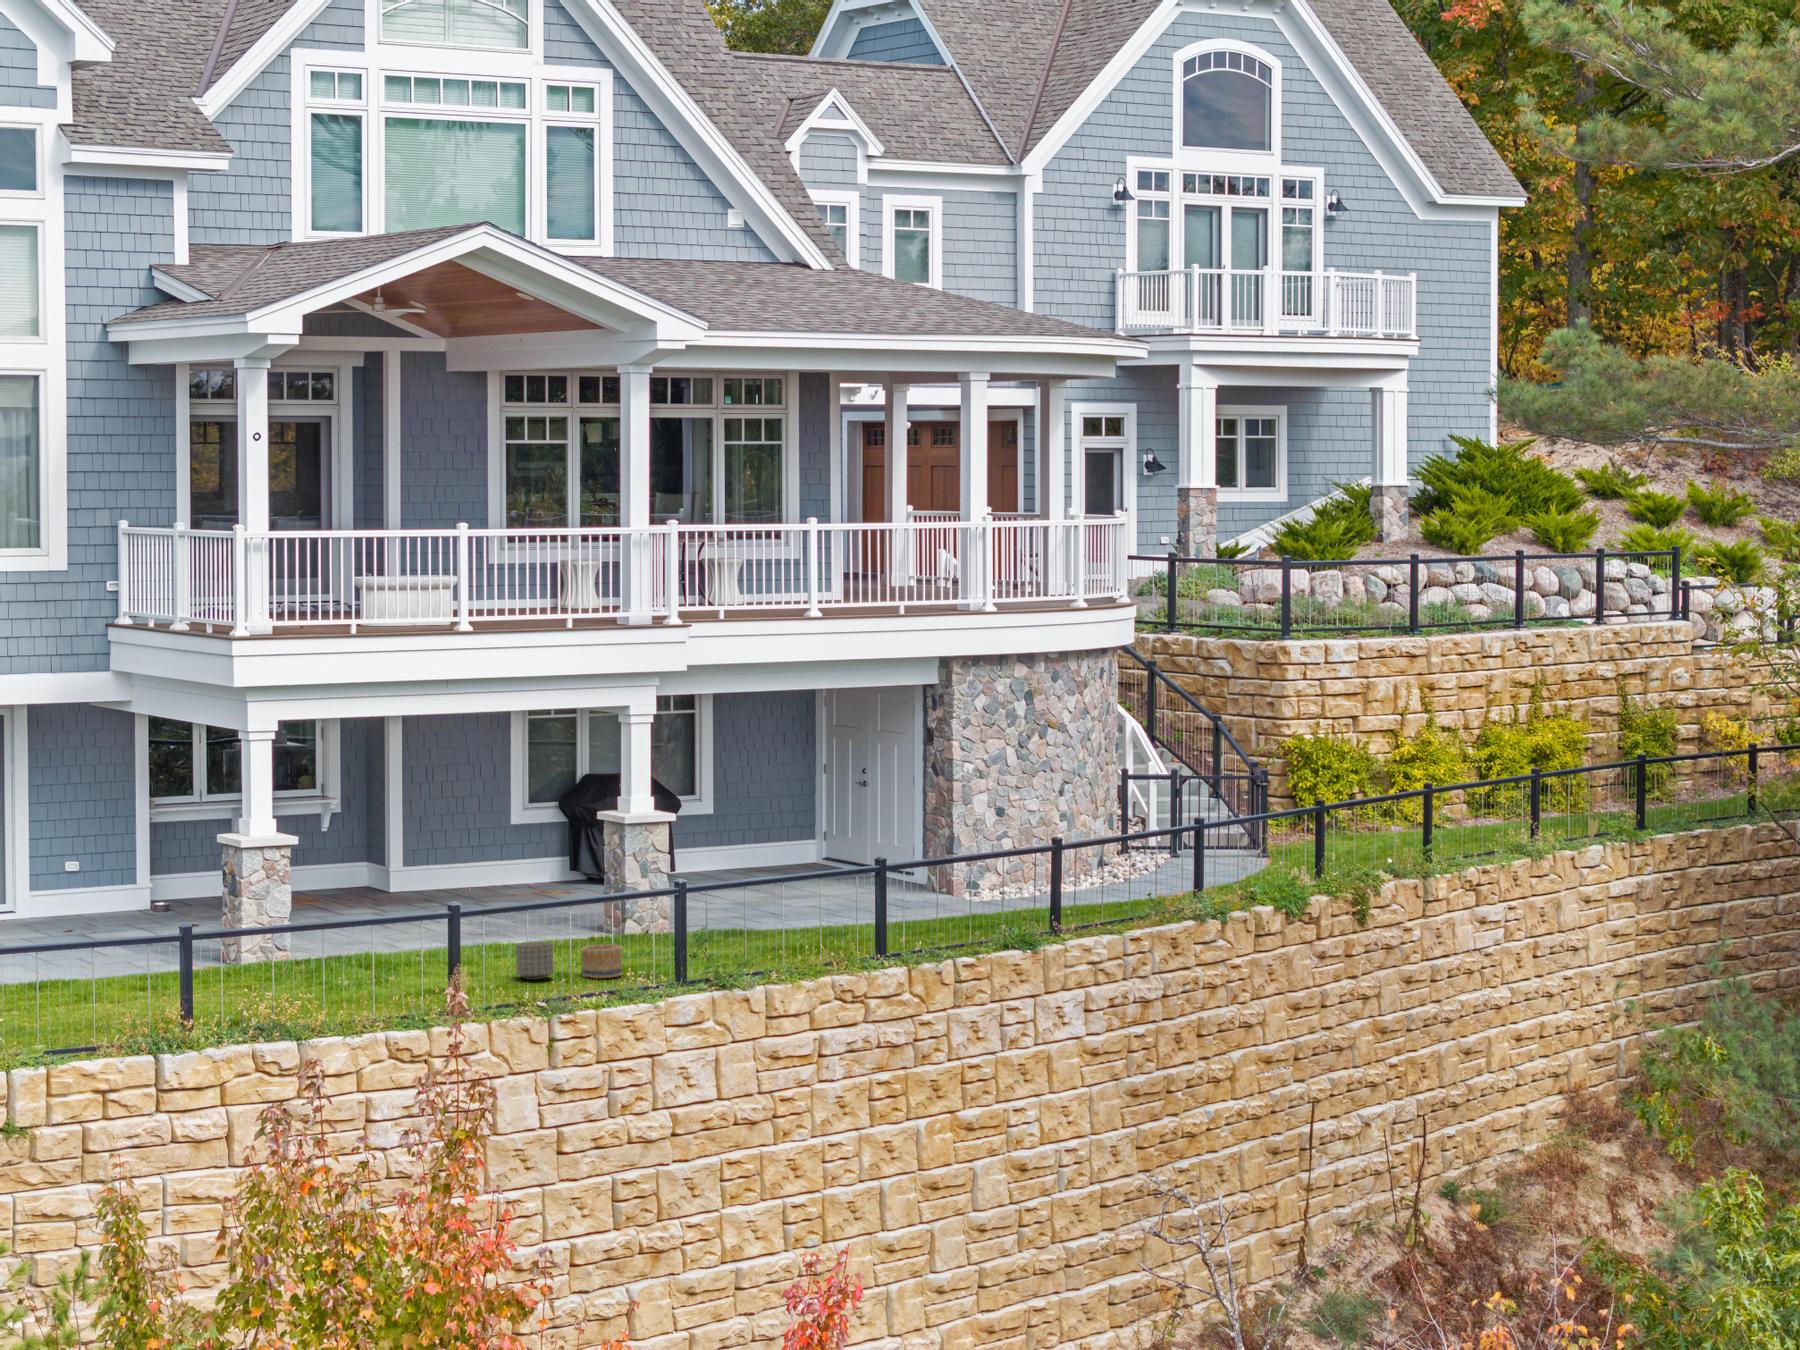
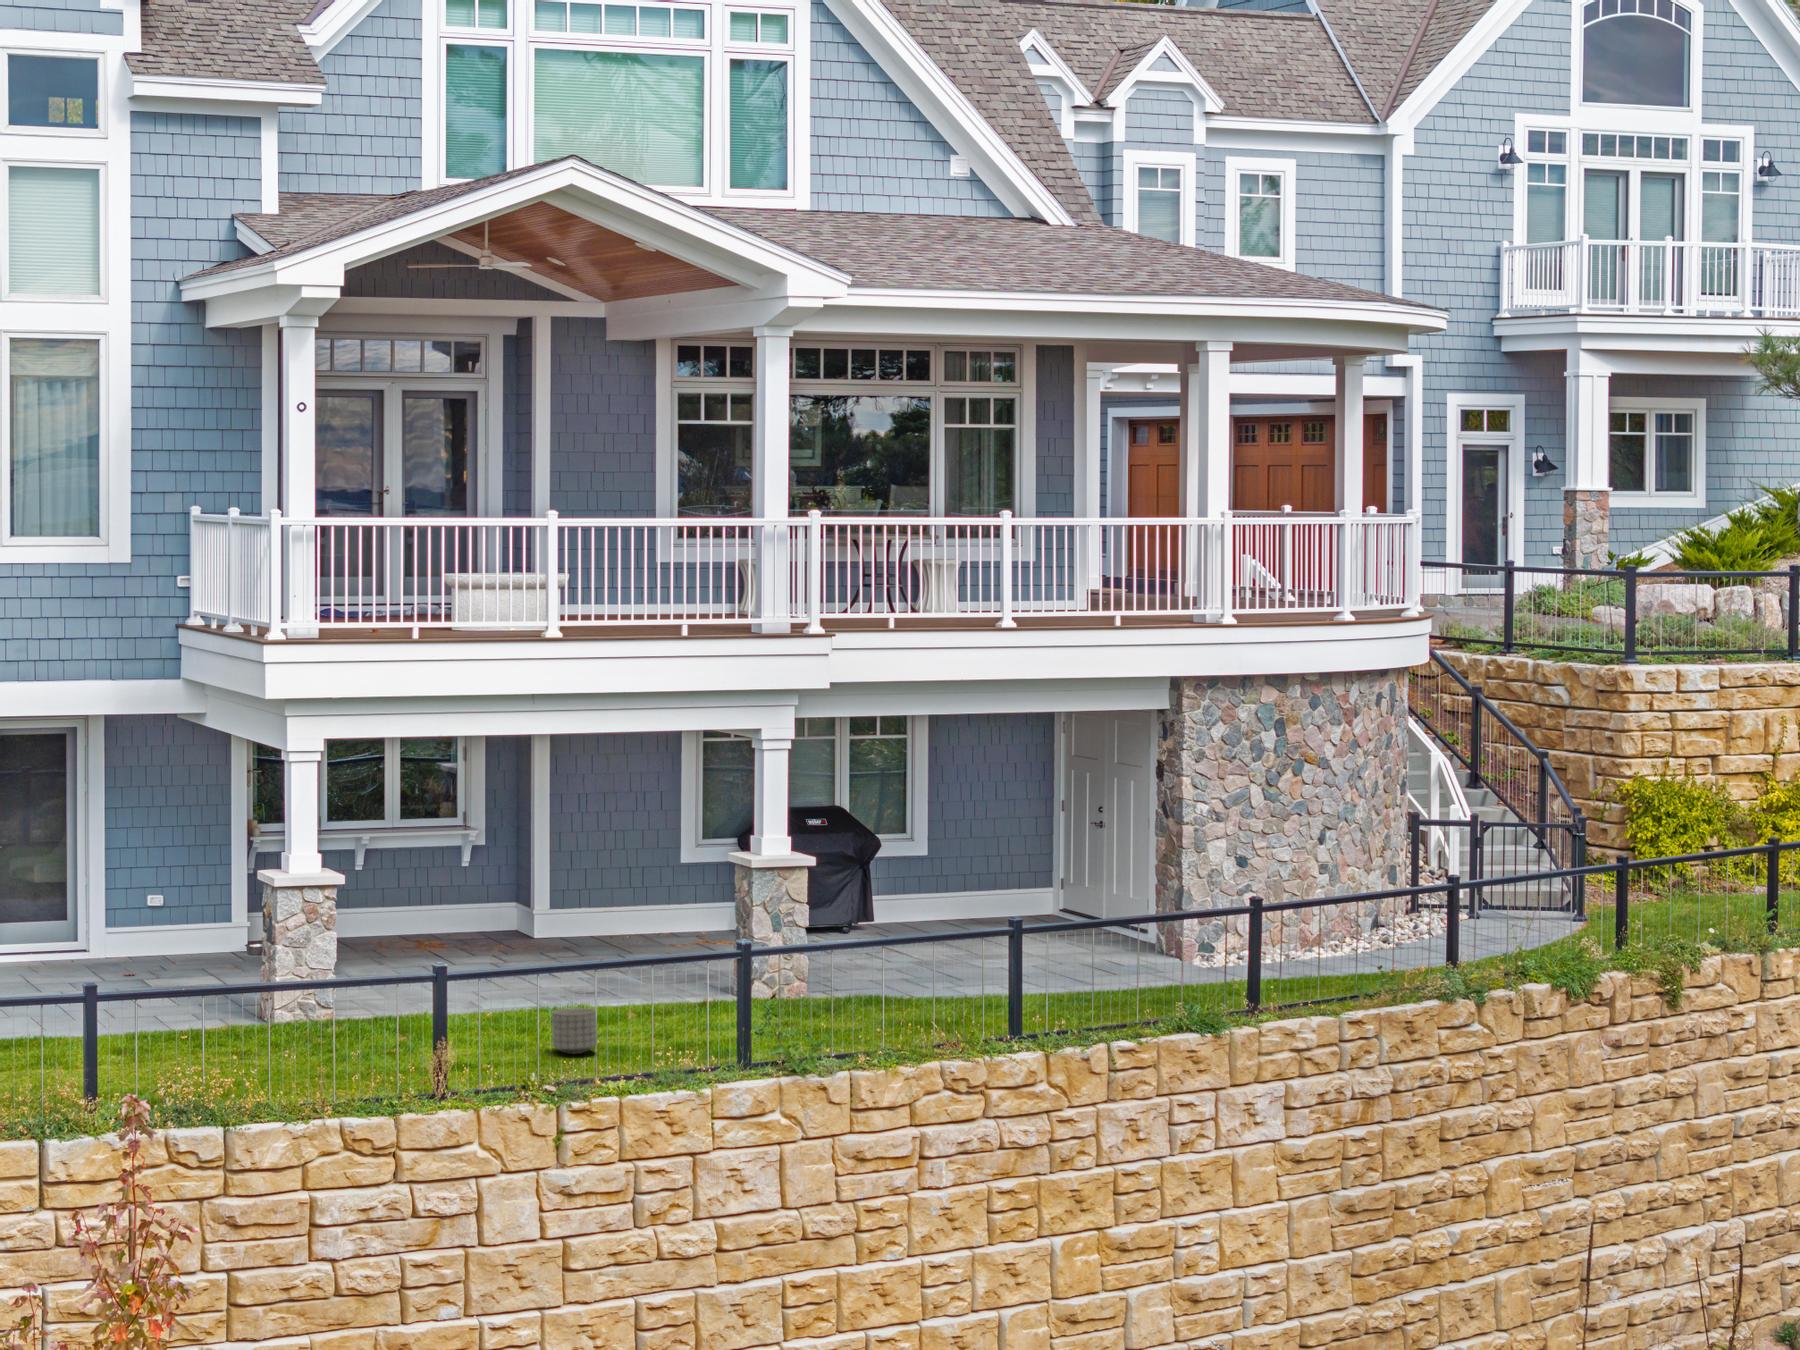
basket: present [581,944,622,978] -> none [633,1014,681,1055]

